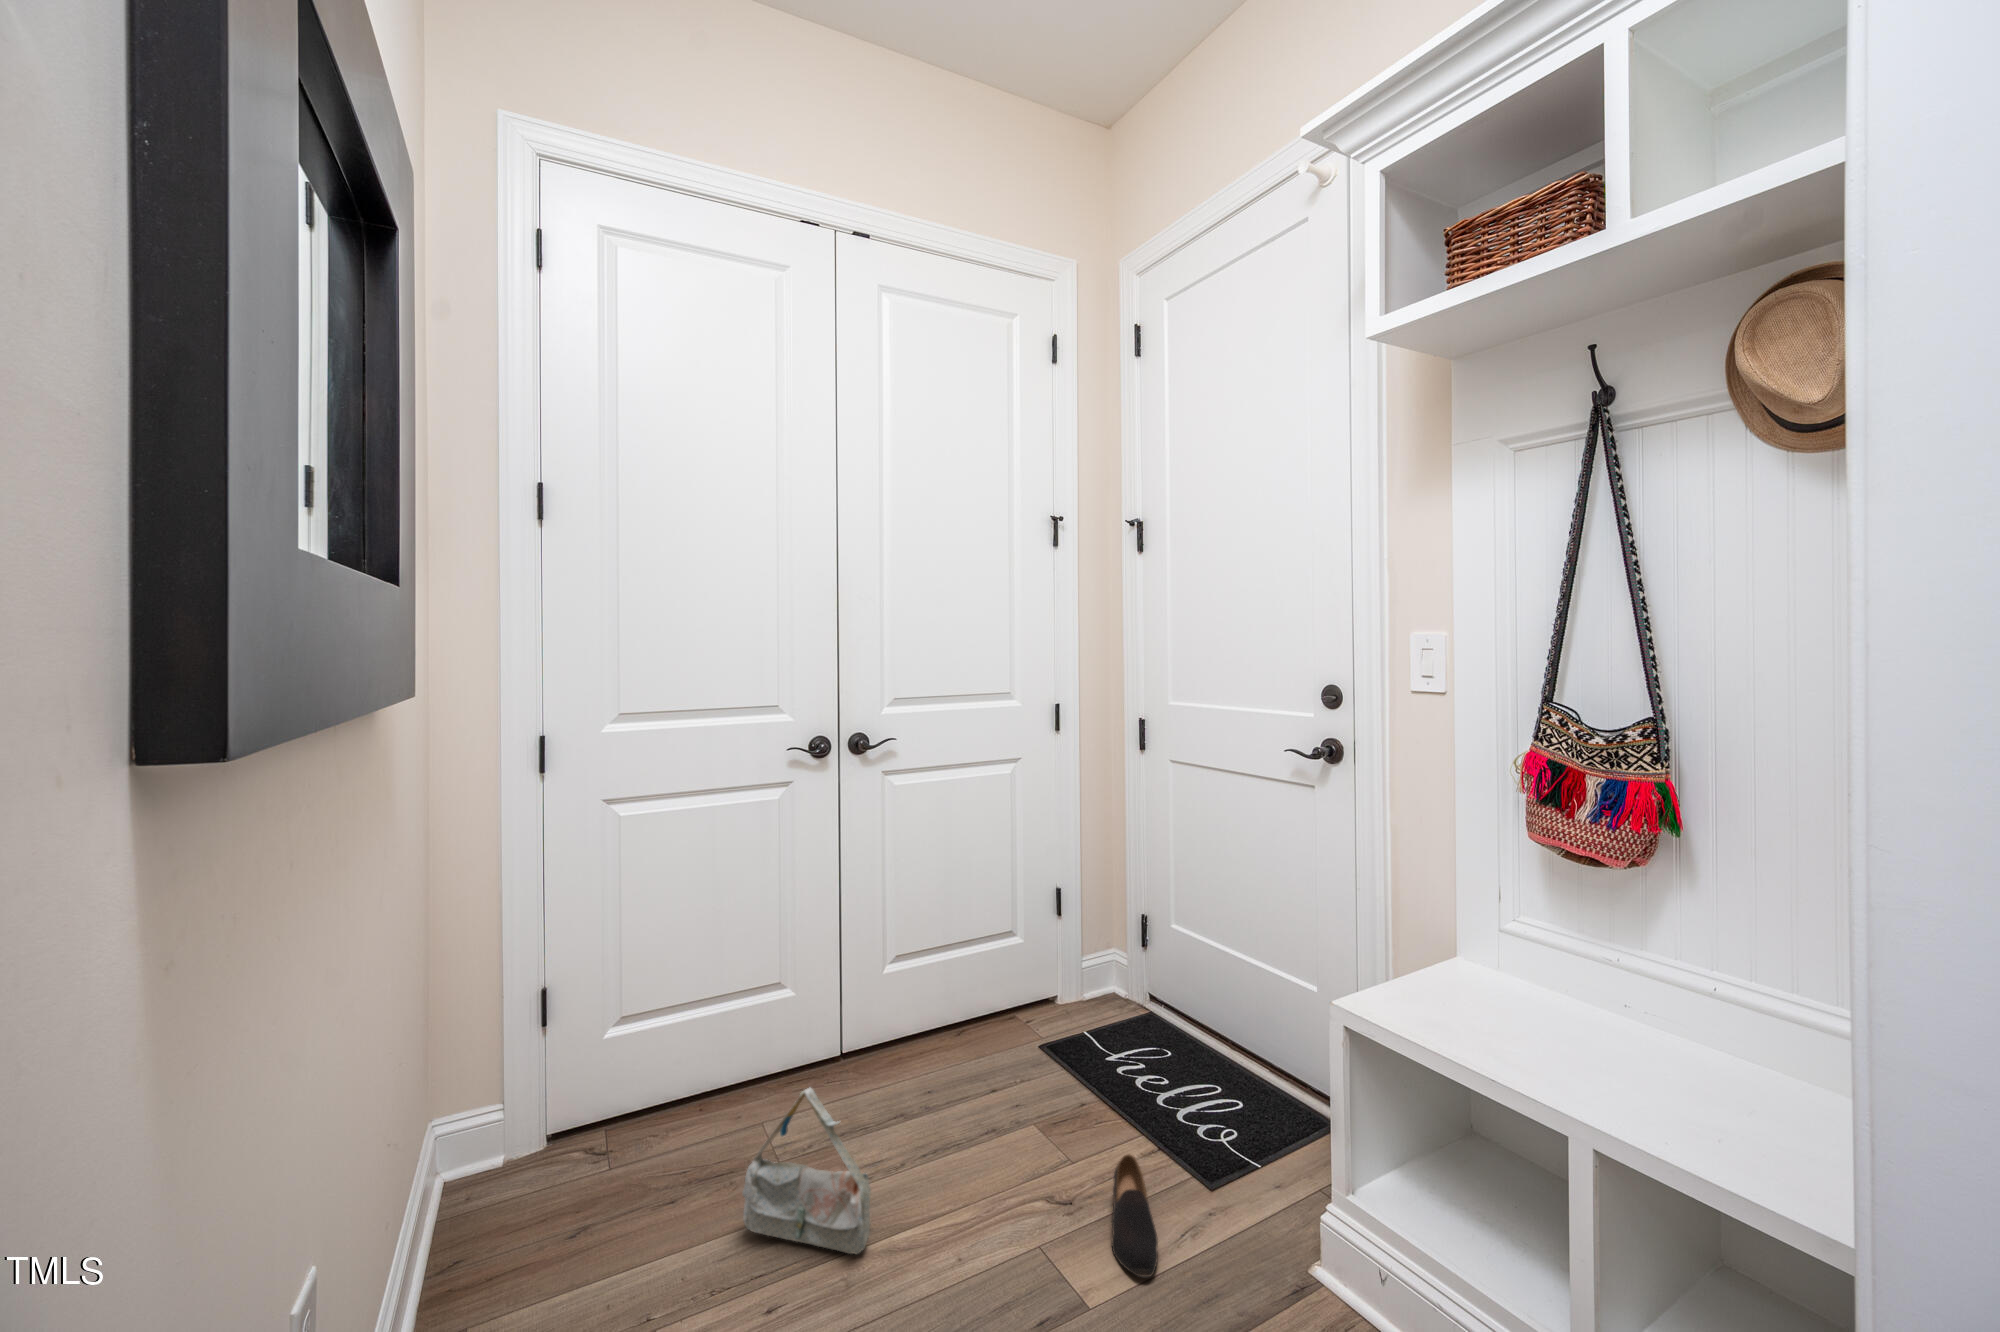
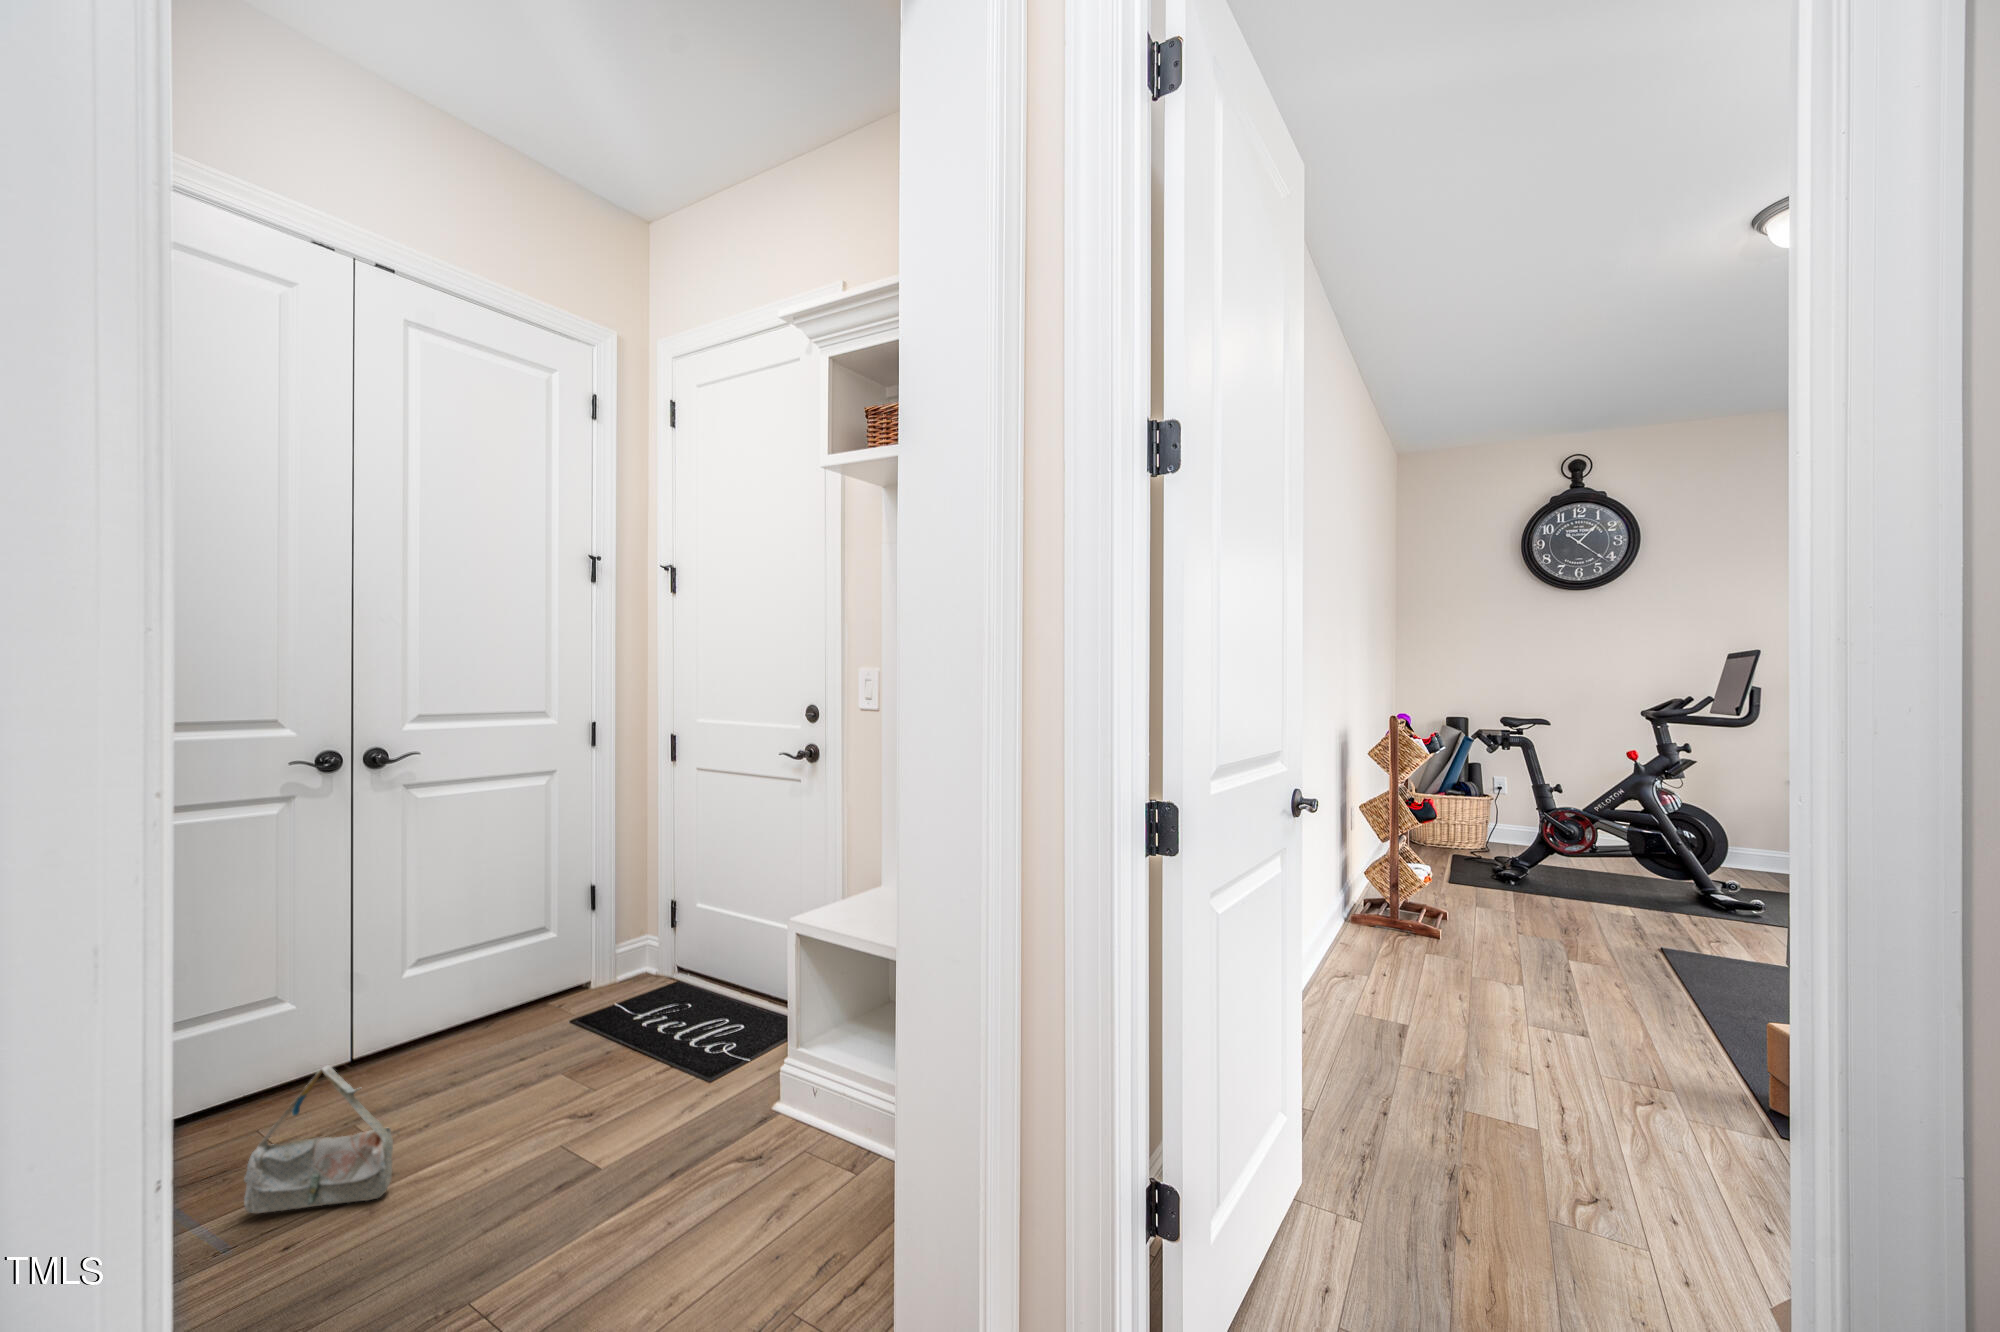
shoe: present [1112,1154,1158,1277] -> none [622,1068,659,1143]

